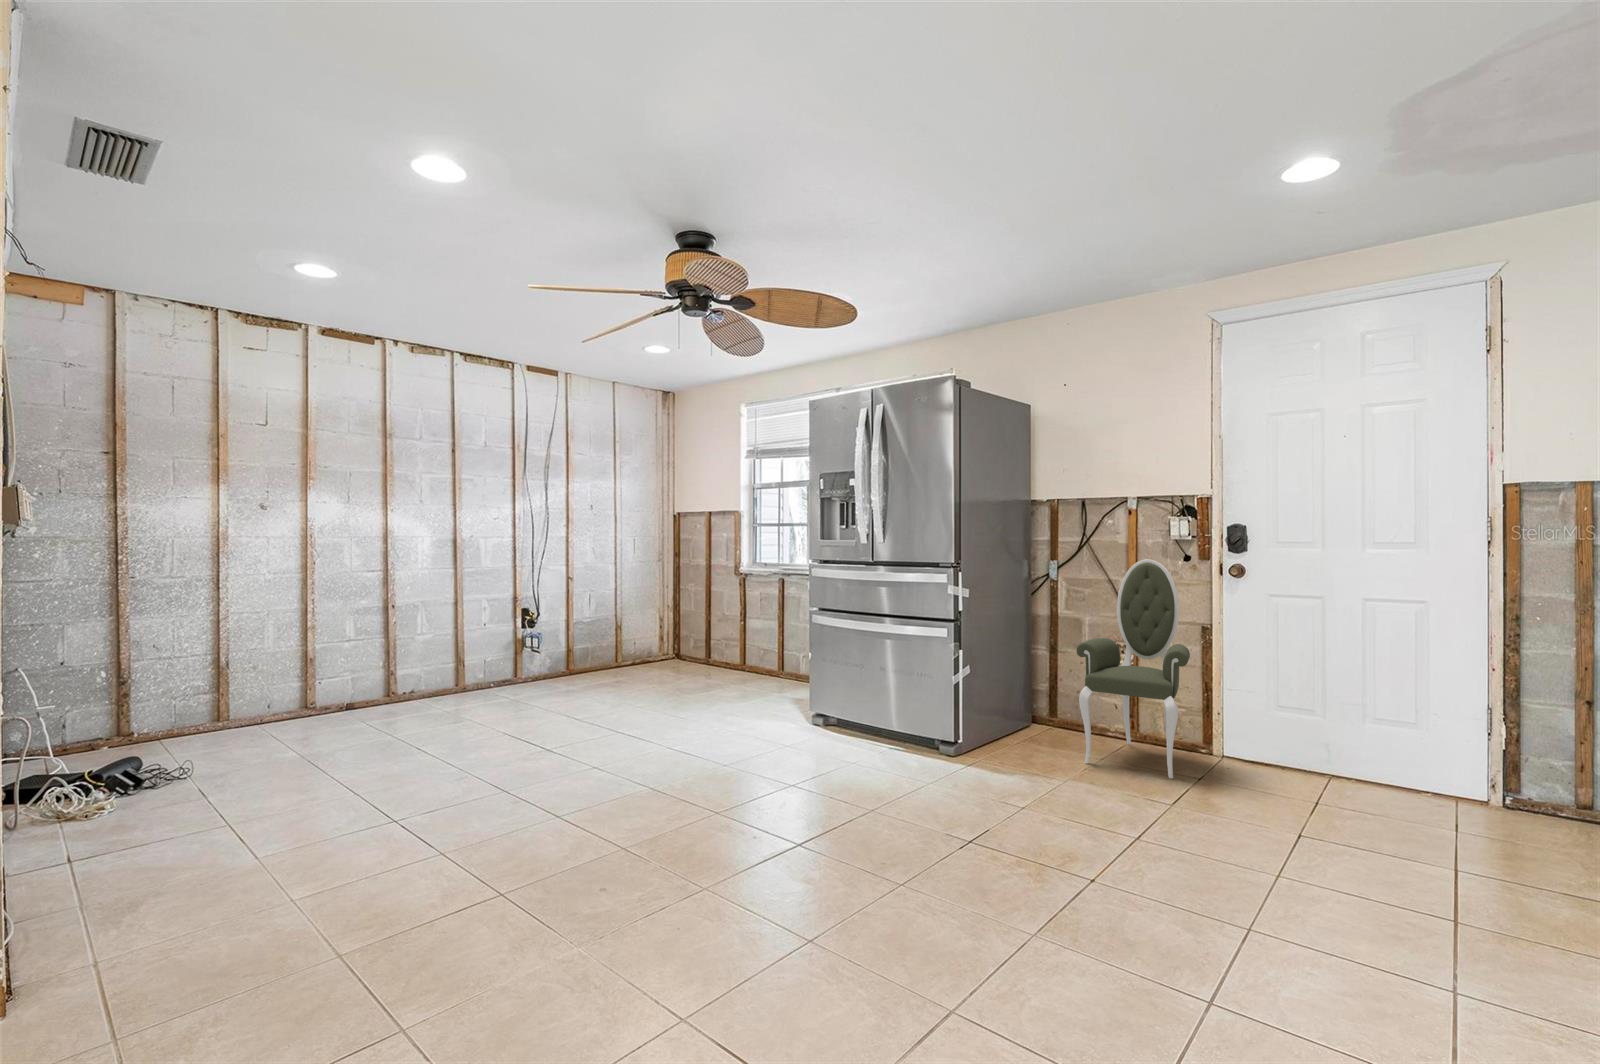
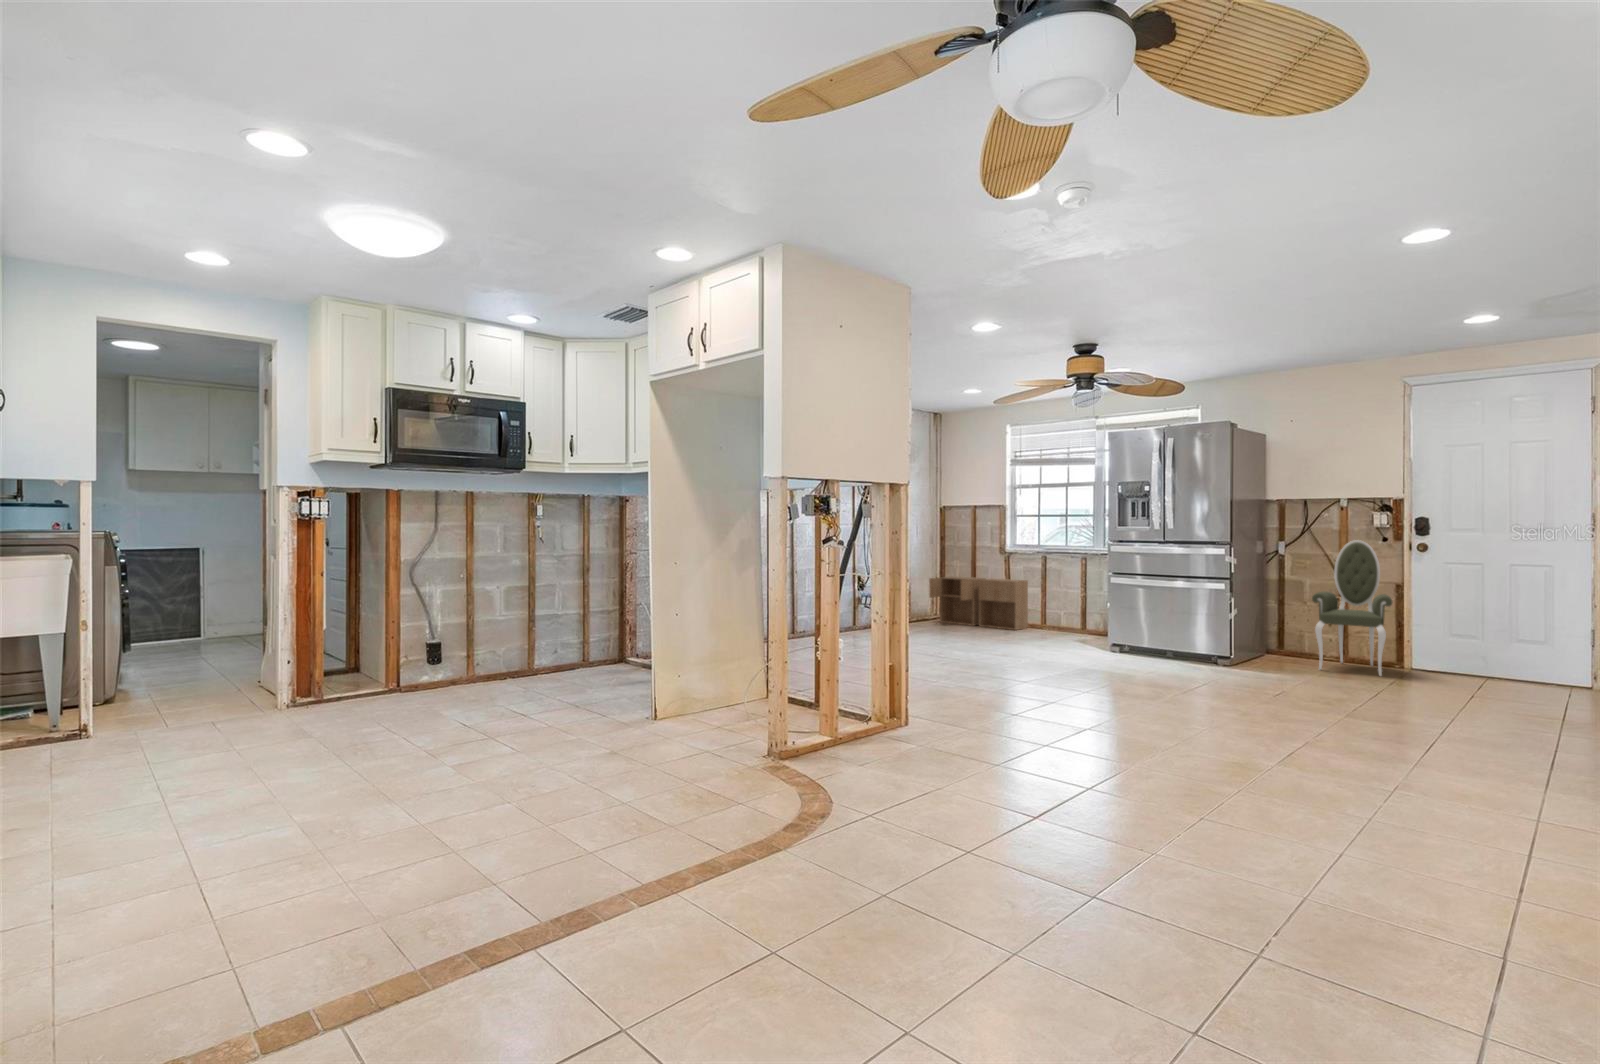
storage cabinet: none [642,604,763,679] -> present [929,576,1028,630]

